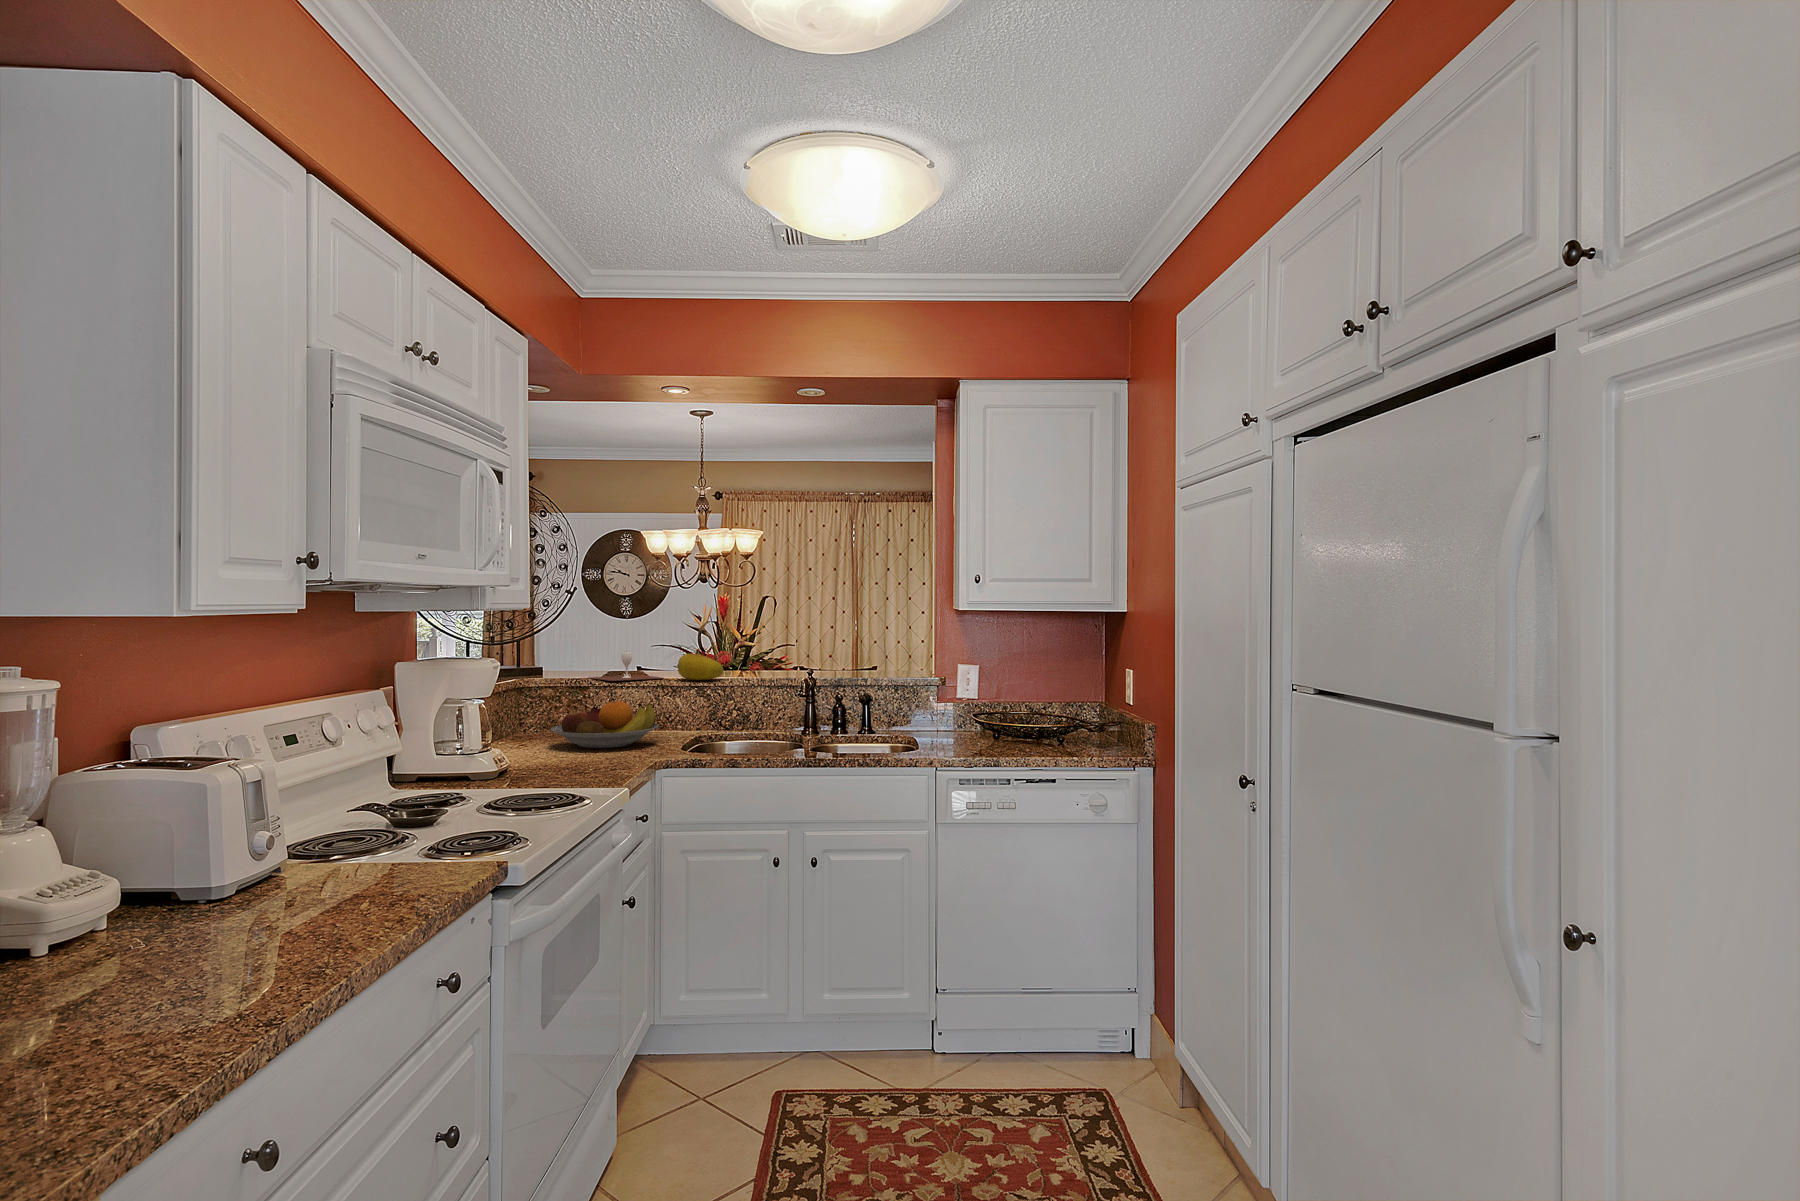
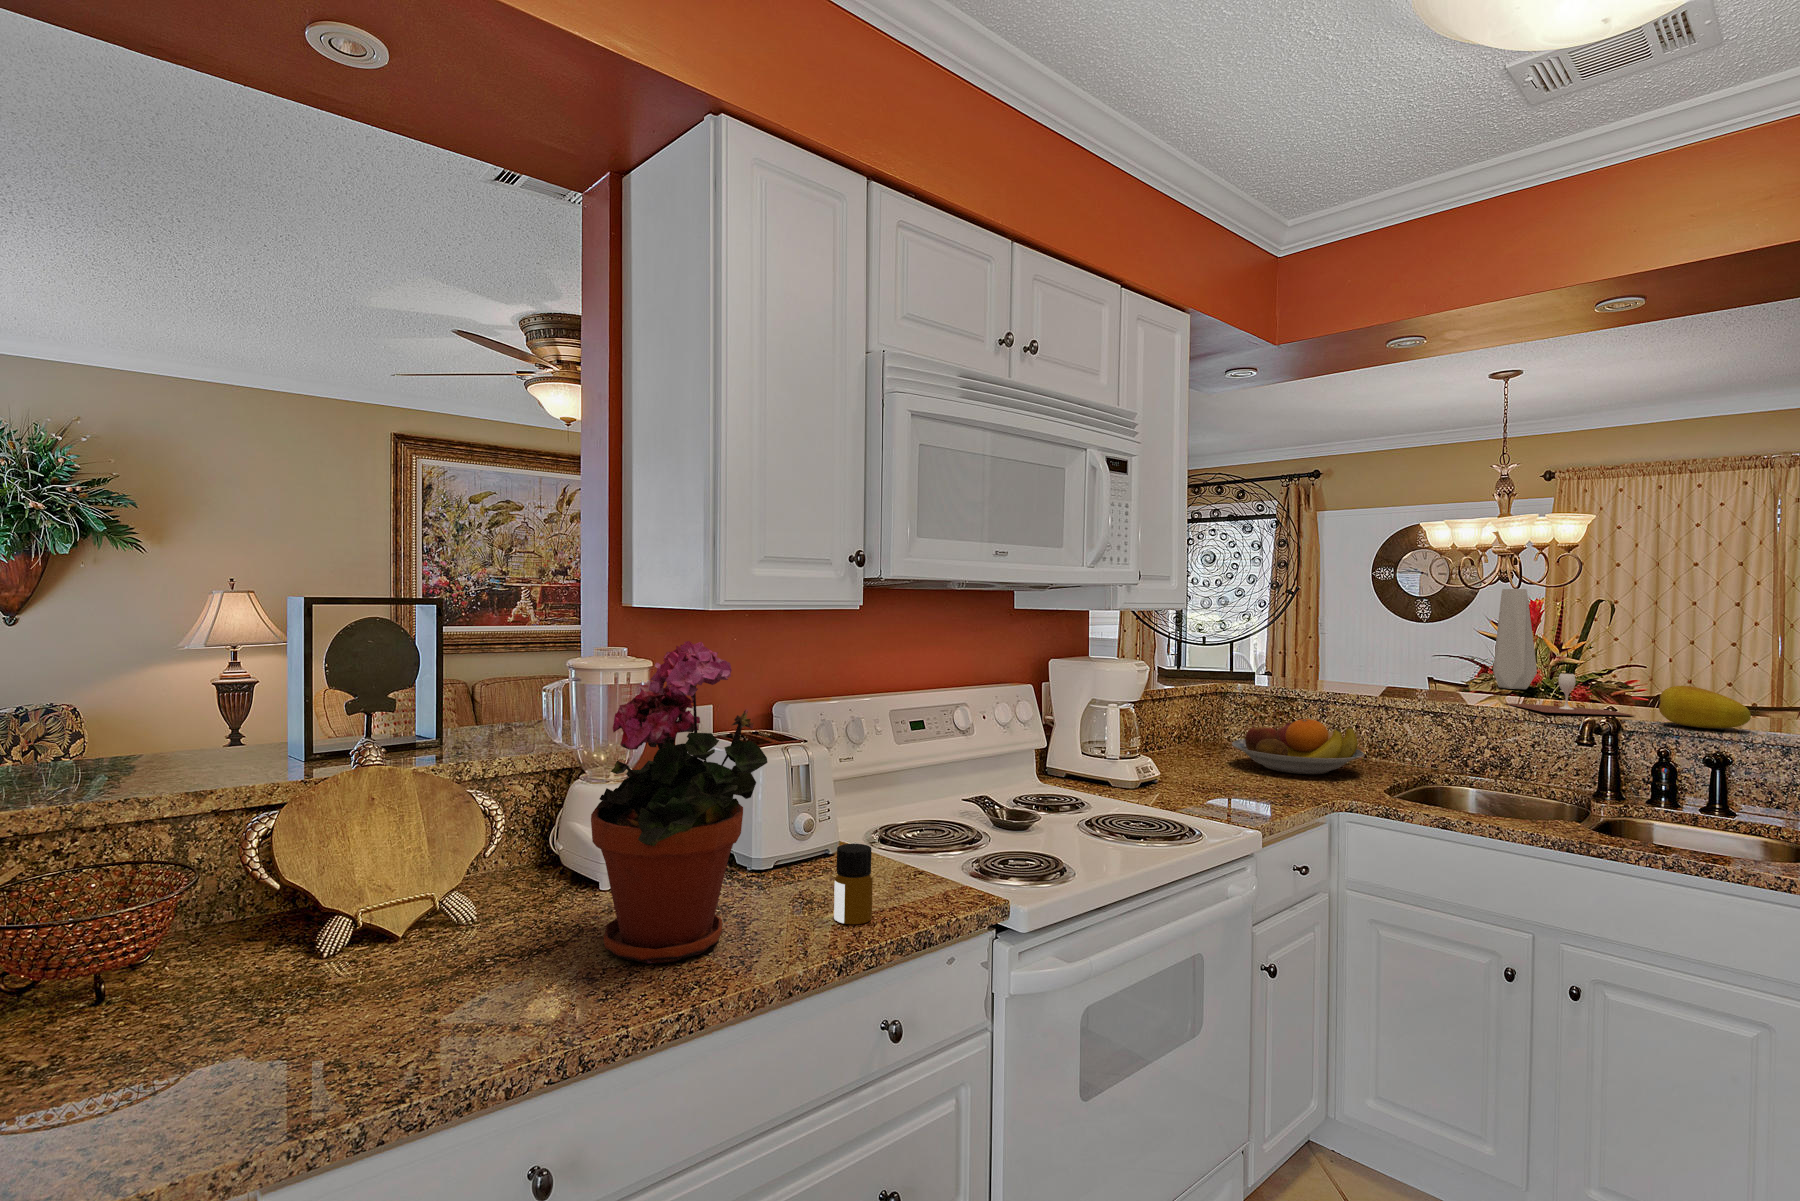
vase: none [723,590,751,666] -> present [1493,589,1537,689]
potted plant: none [126,652,333,983] -> present [591,641,767,964]
wine glass: present [588,652,663,681] -> present [1505,673,1634,716]
fruit: present [677,653,723,680] -> present [1658,686,1751,728]
bottle: none [364,835,404,908] -> present [834,844,873,924]

